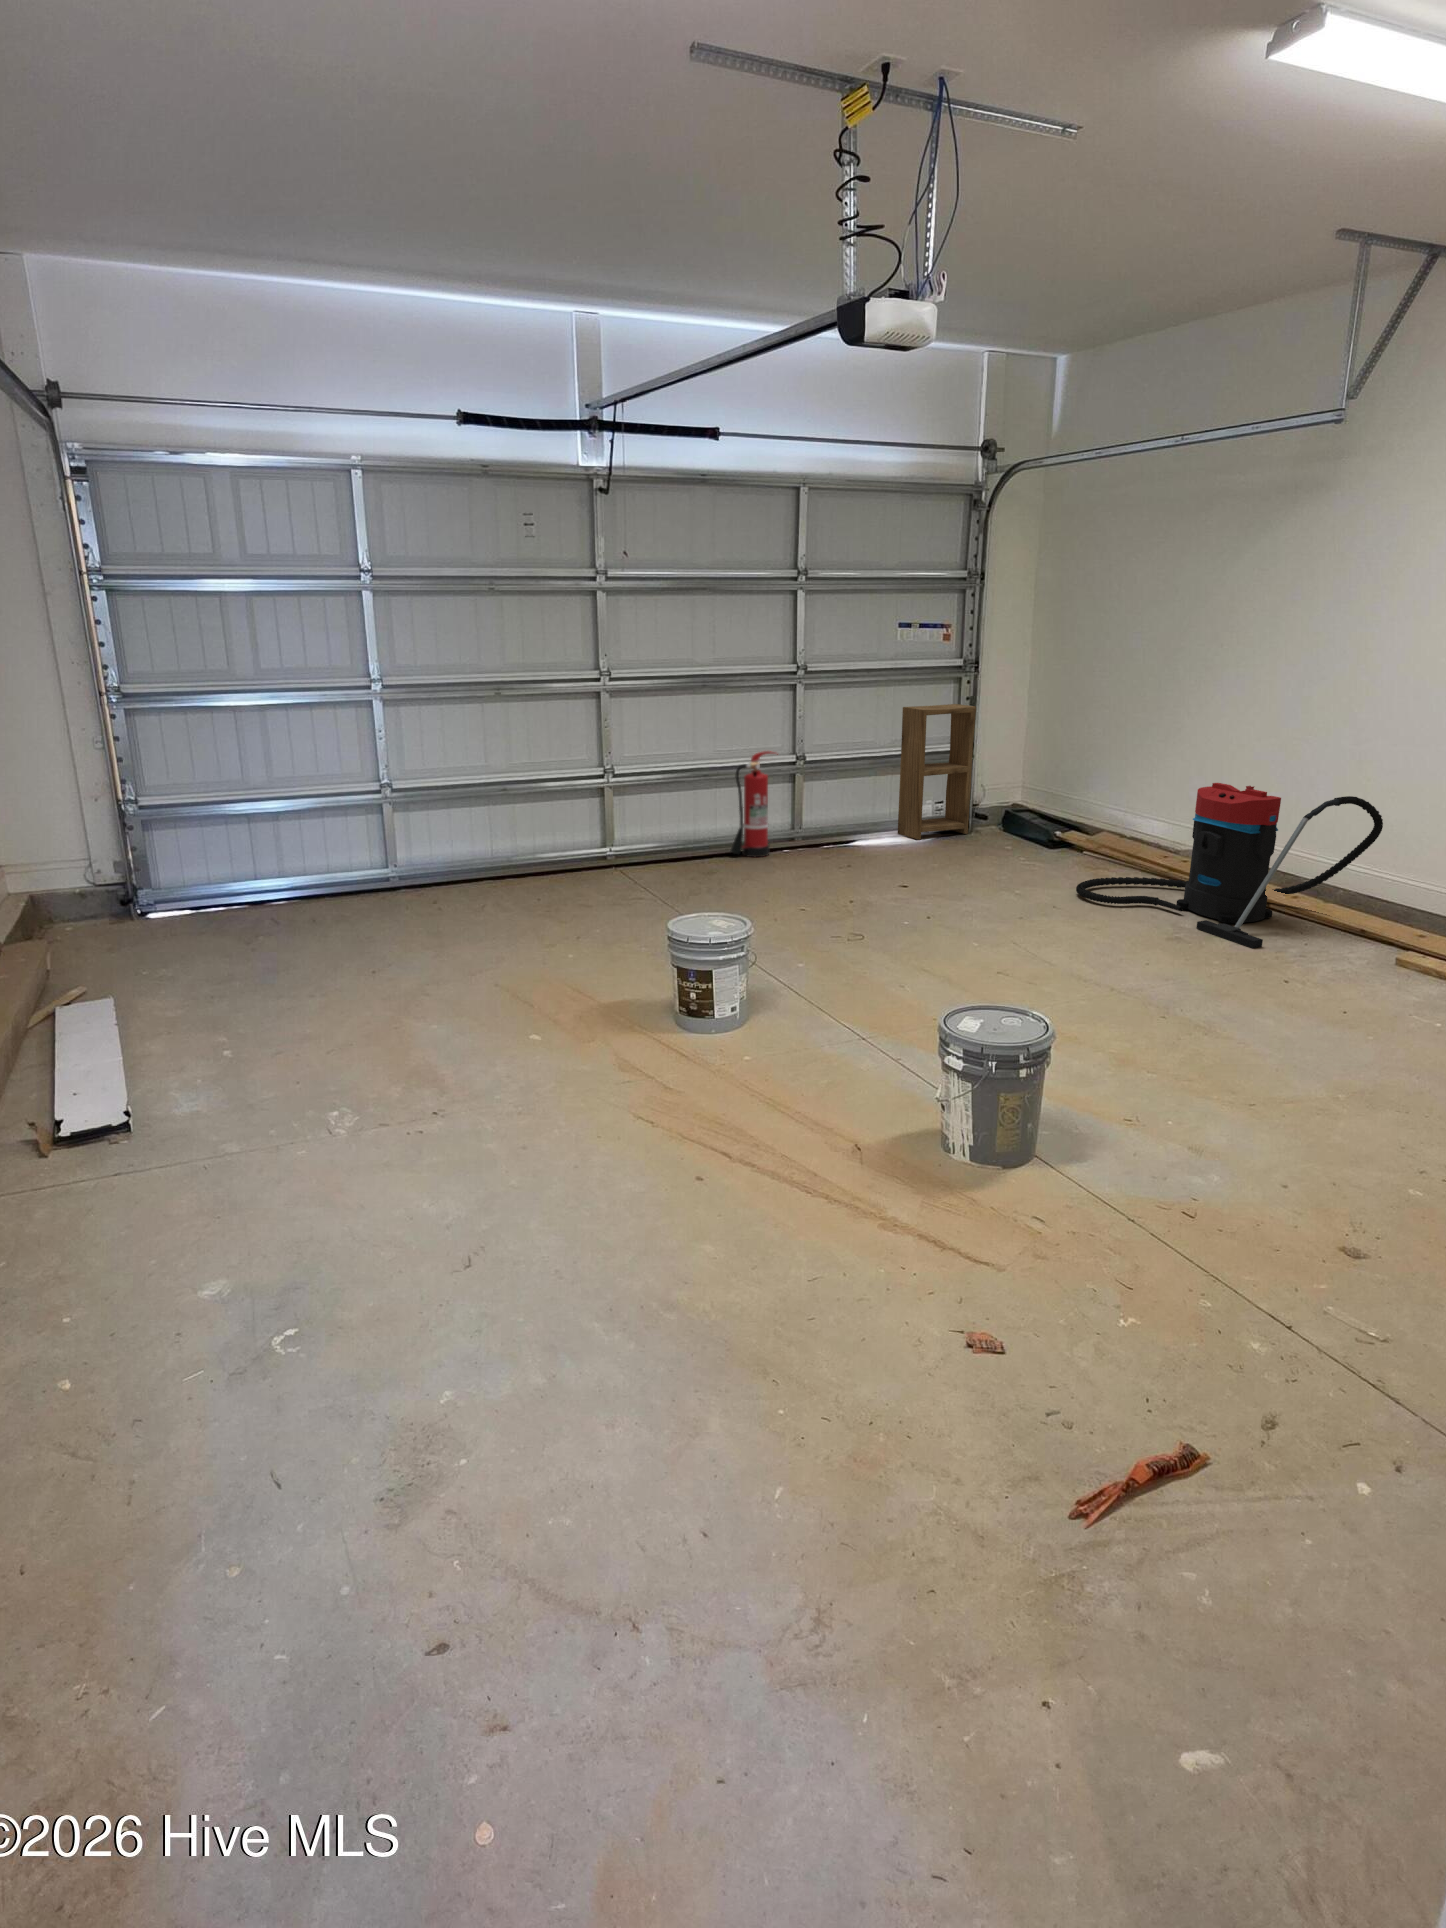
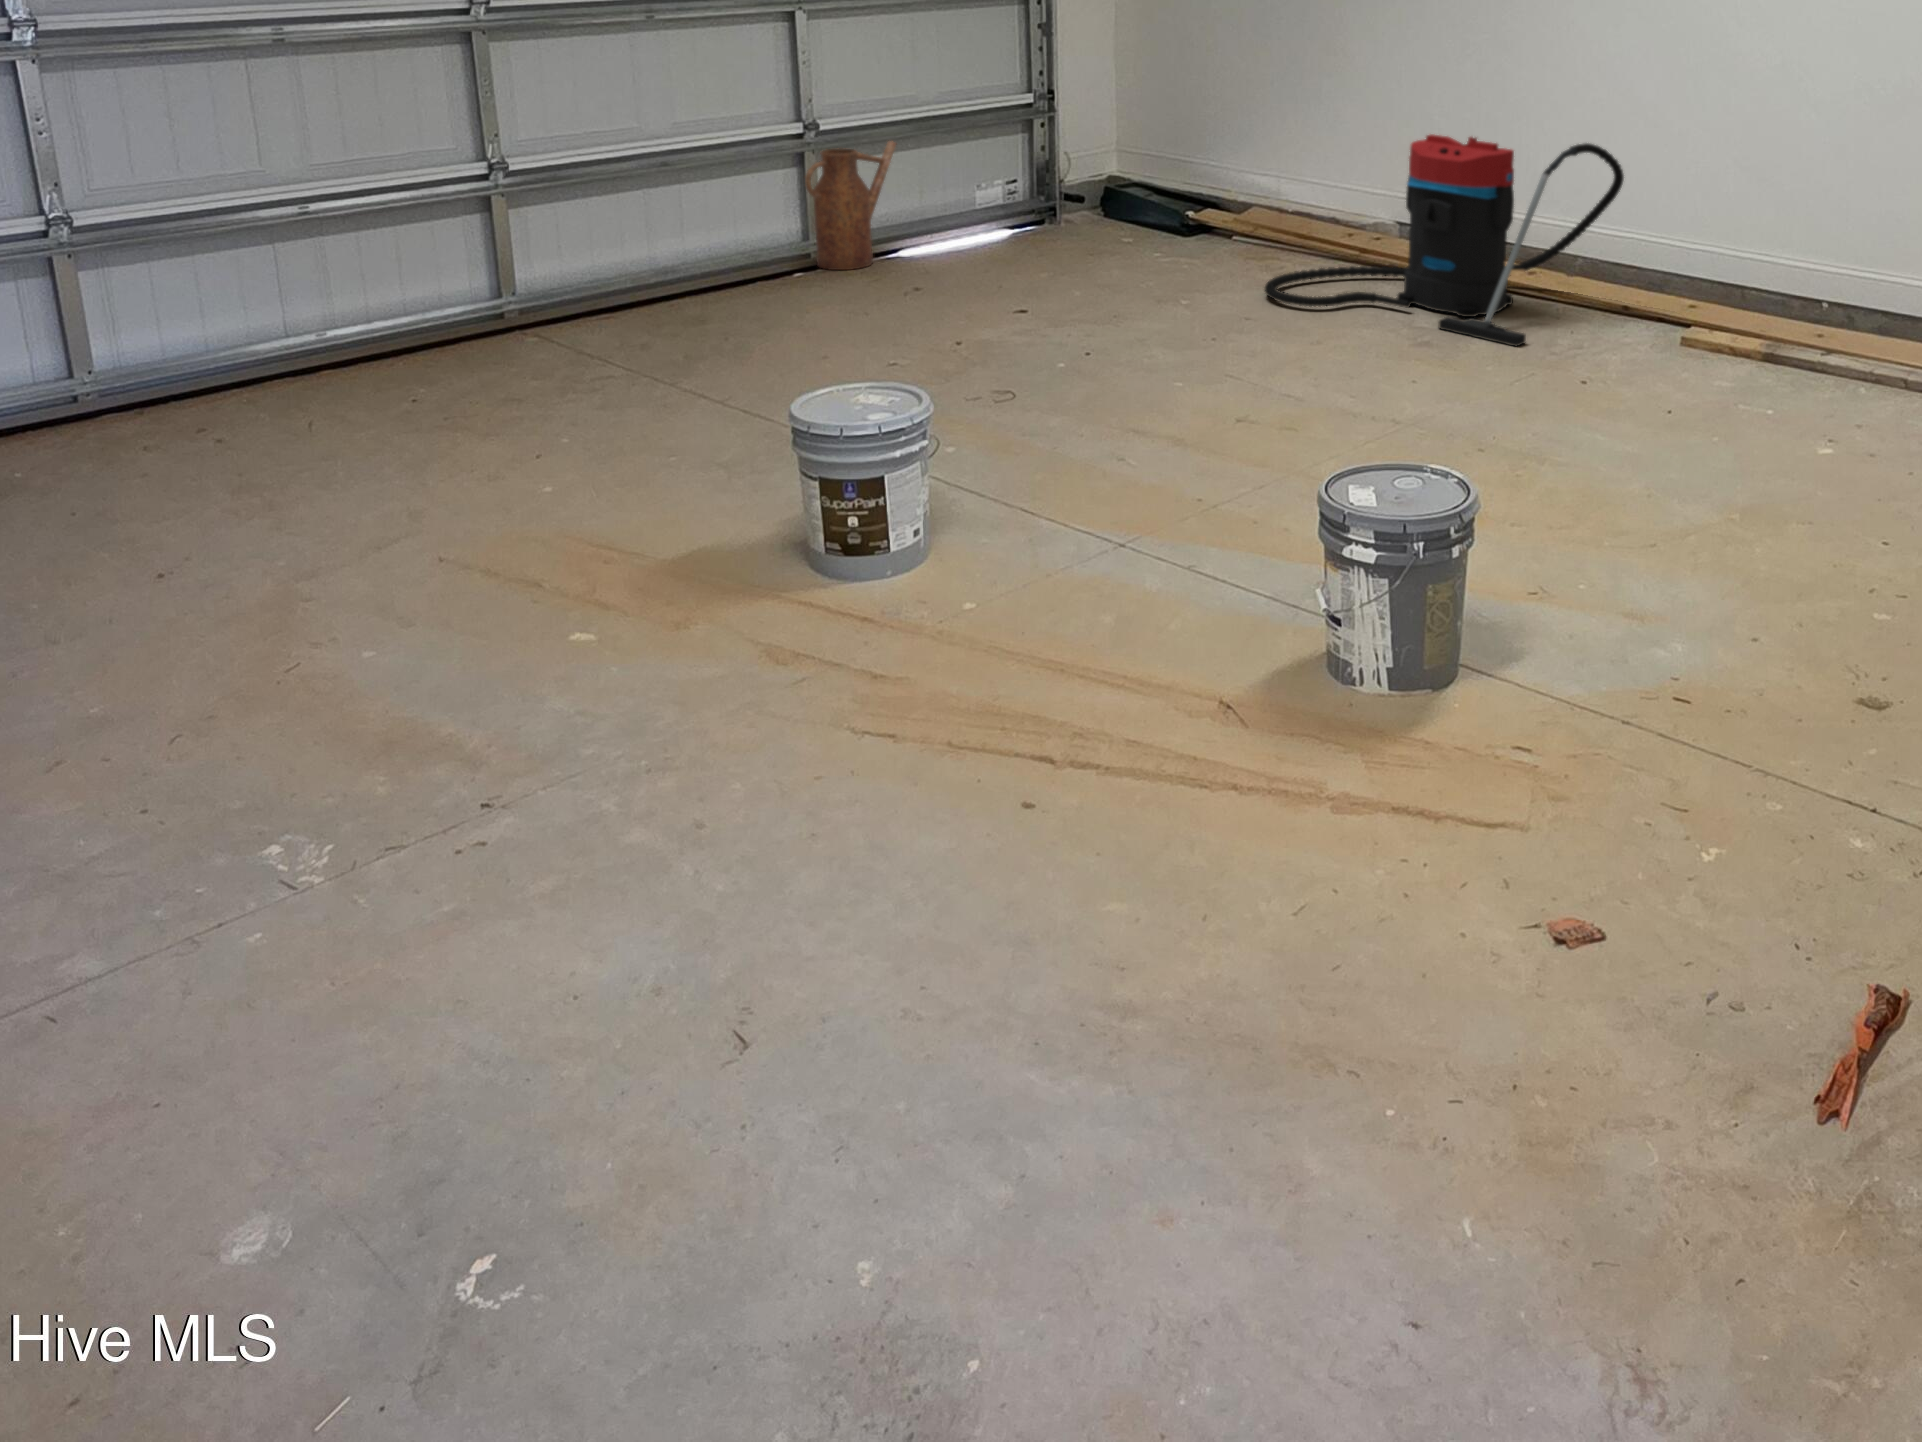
shelving unit: present [898,704,976,840] -> none [956,36,1064,239]
fire extinguisher: present [730,751,778,857] -> none [718,119,785,289]
watering can: none [790,770,854,850] -> present [805,141,896,270]

